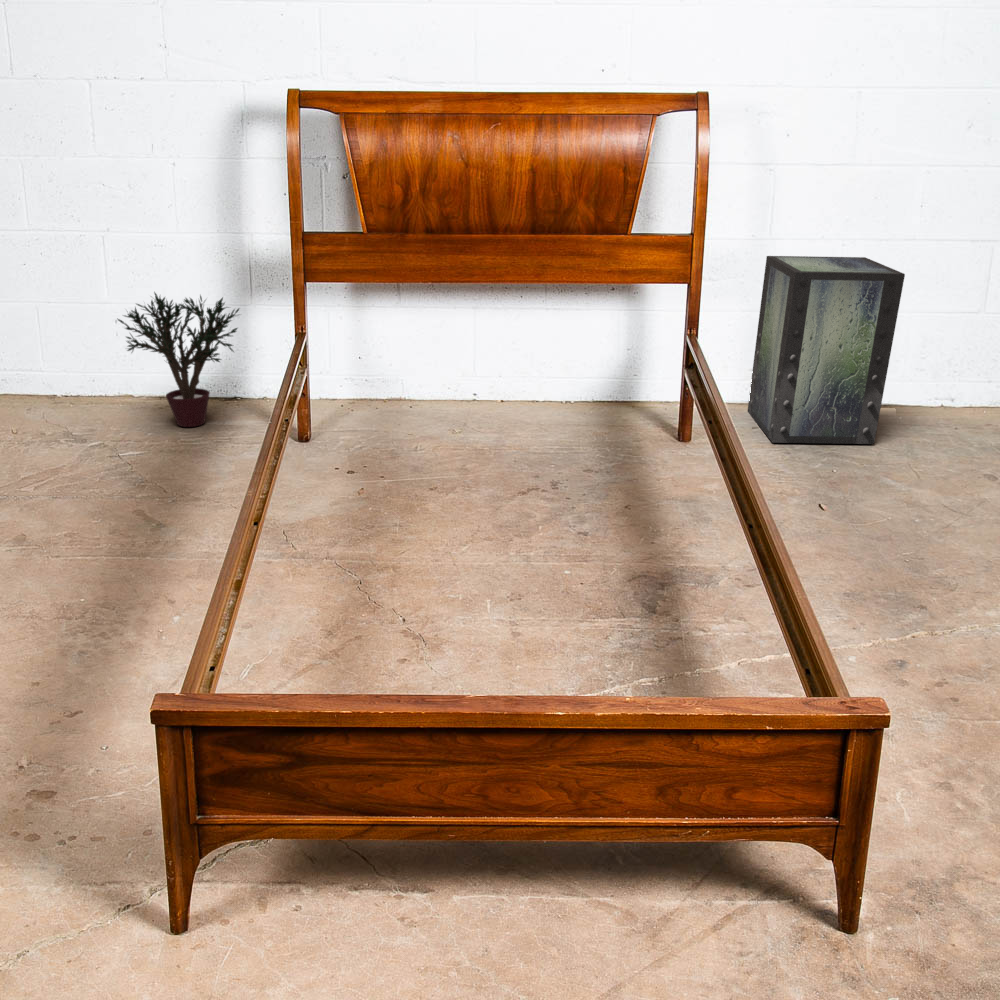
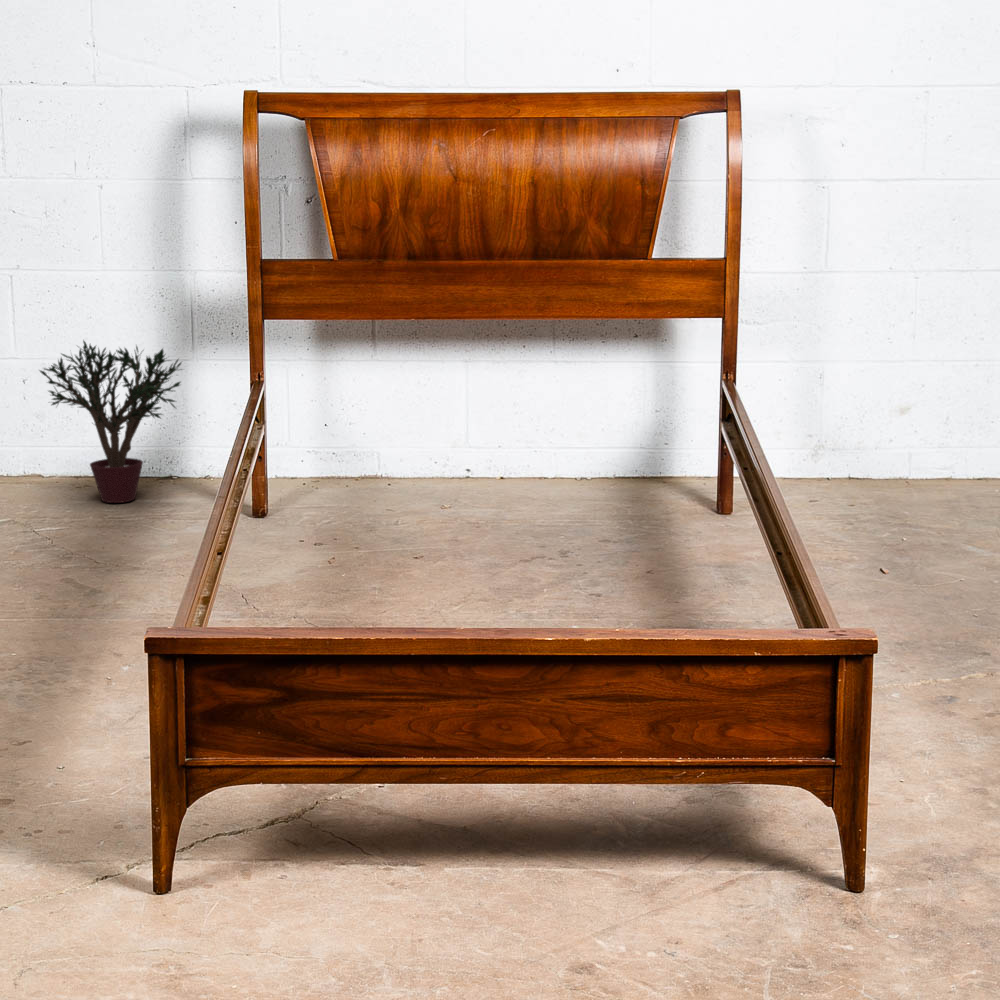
storage box: present [748,256,905,444] -> none [807,294,976,513]

